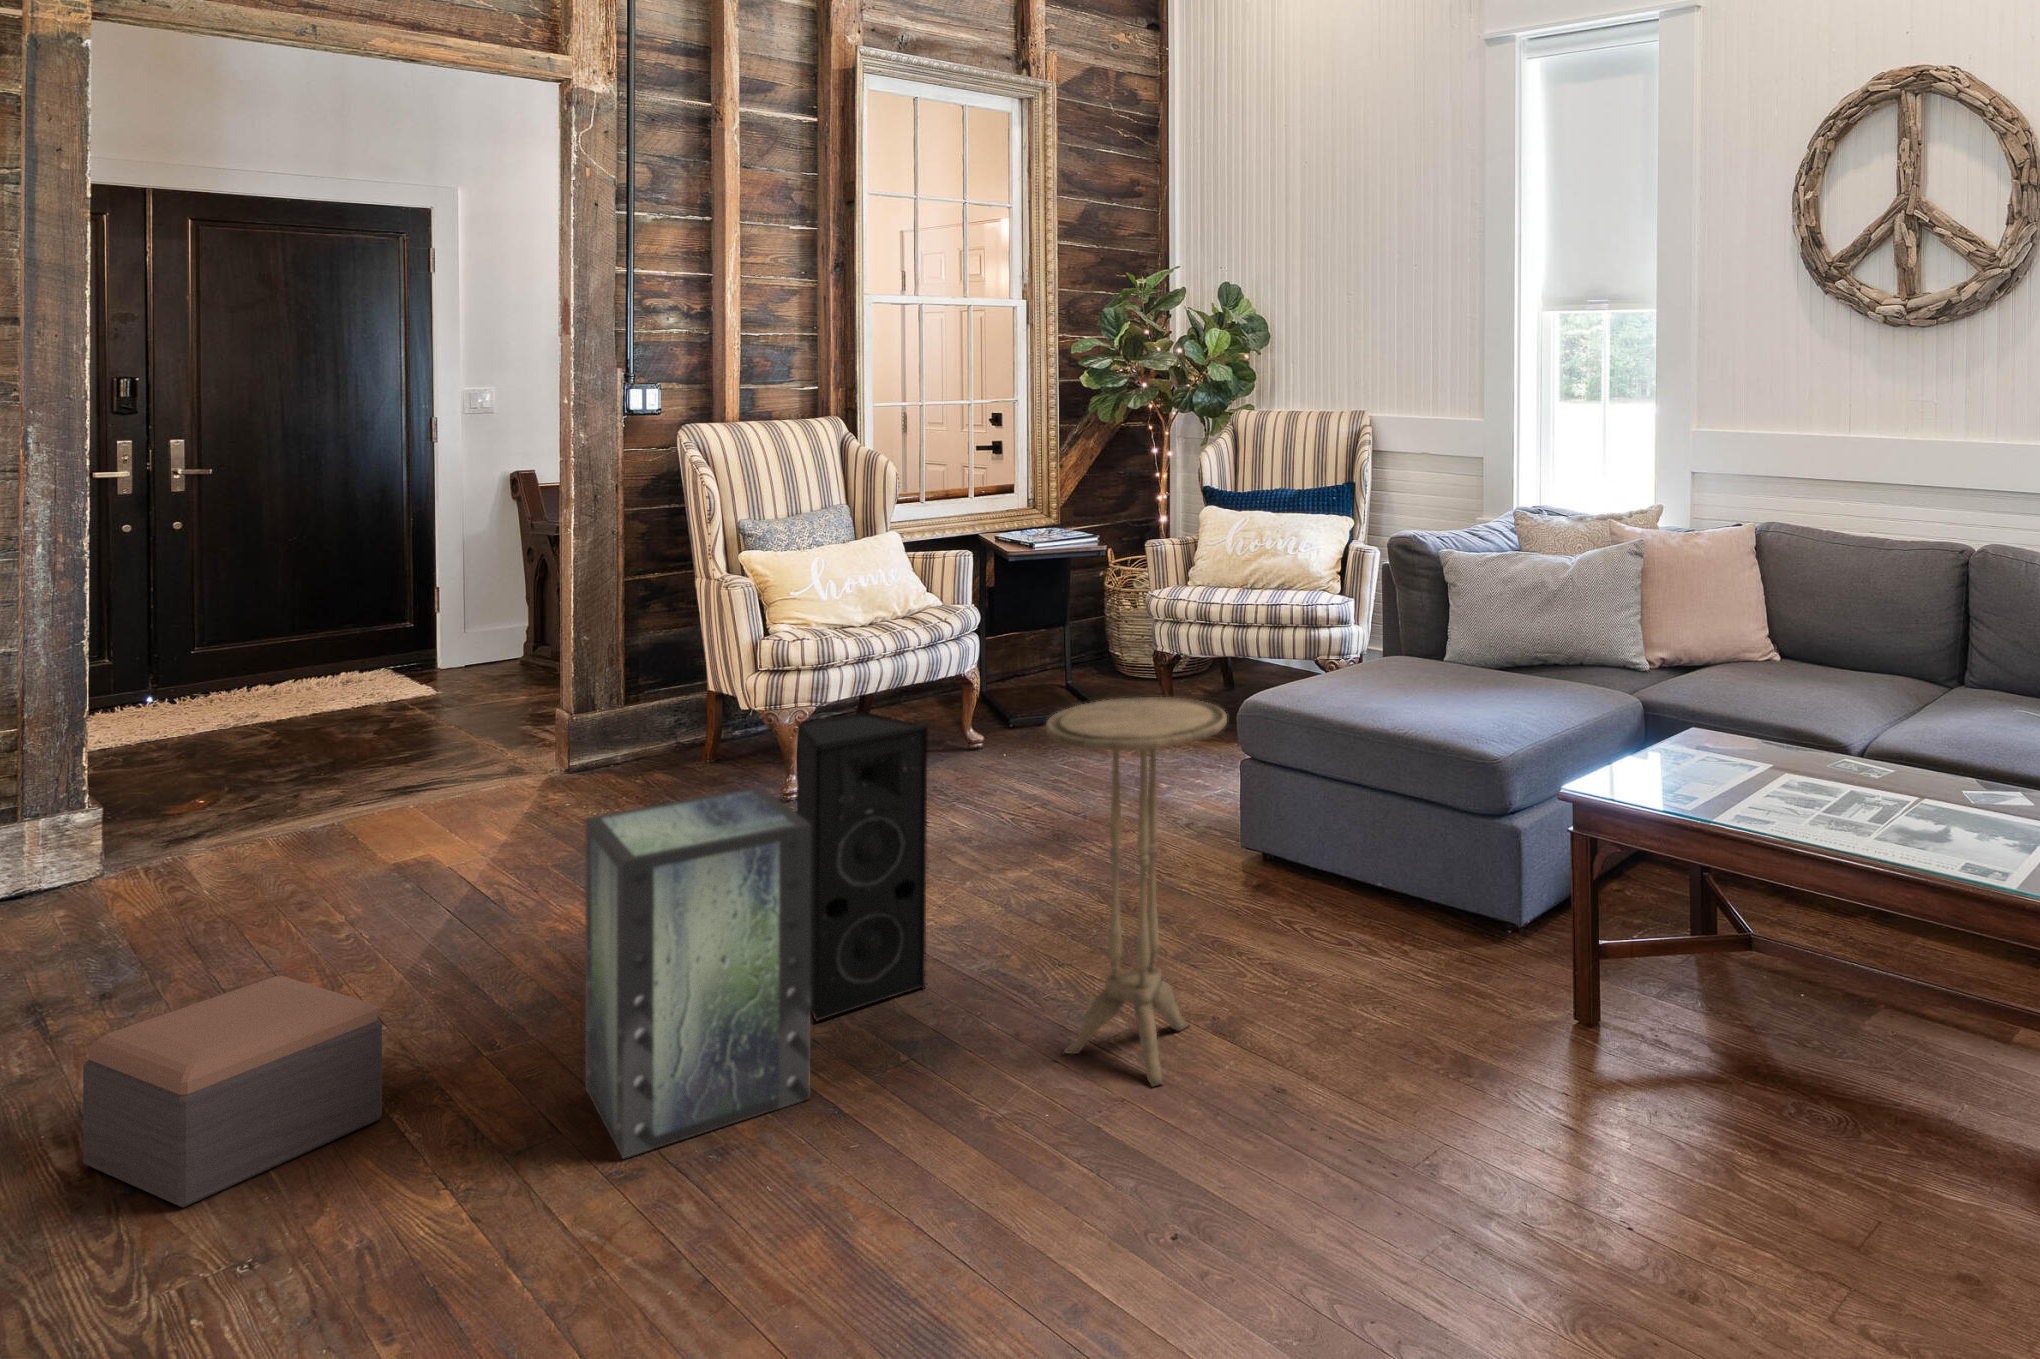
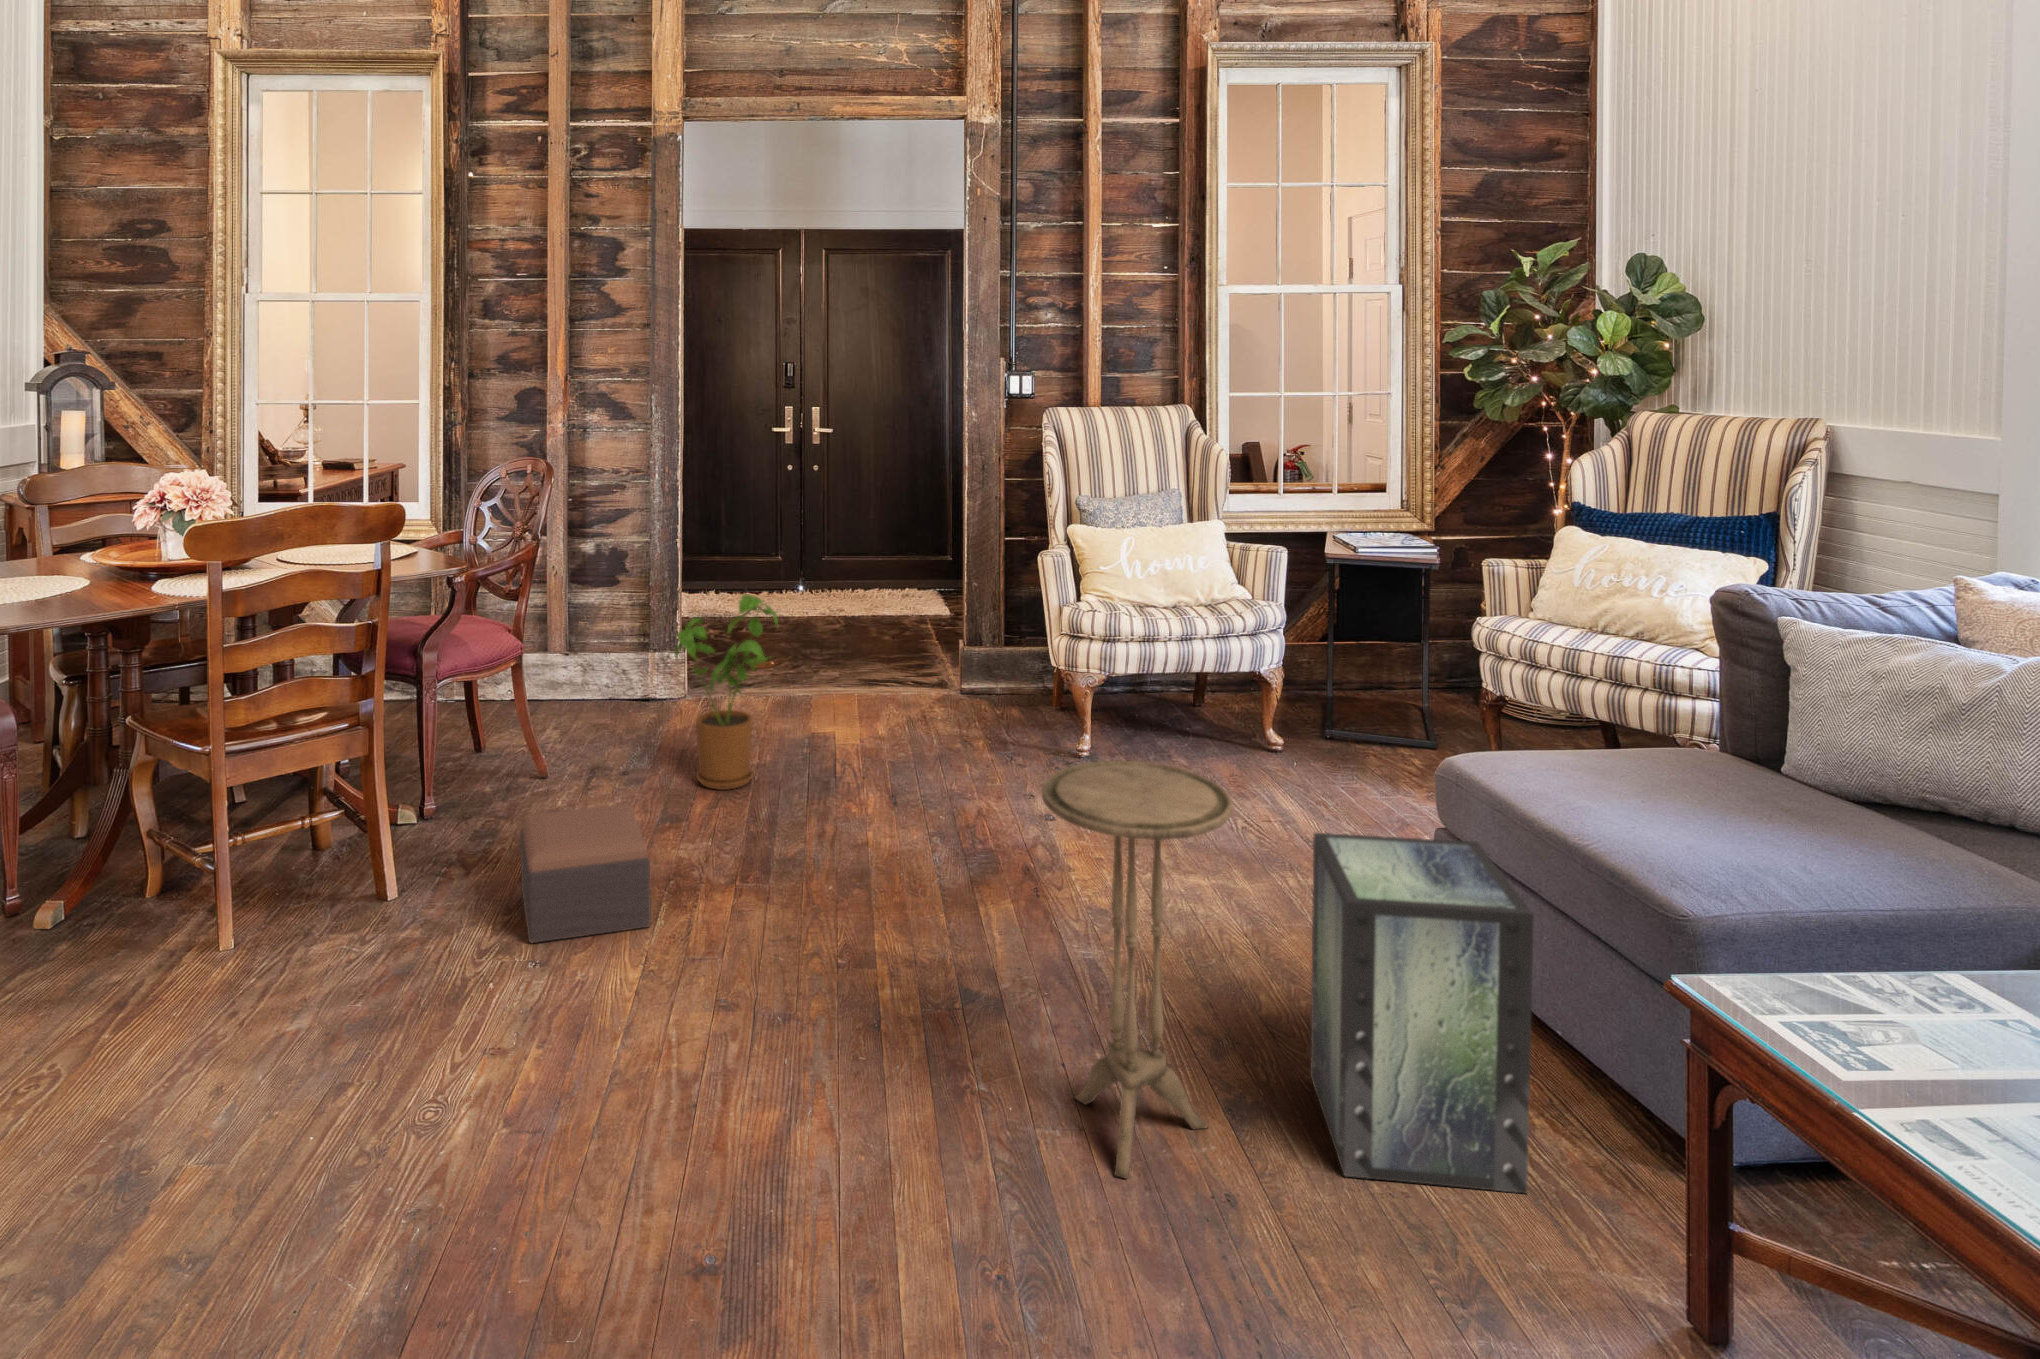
house plant: none [218,677,415,963] -> present [674,594,778,790]
speaker: present [797,712,928,1021] -> none [926,706,1030,977]
storage box: present [585,787,811,1158] -> present [1310,833,1534,1193]

